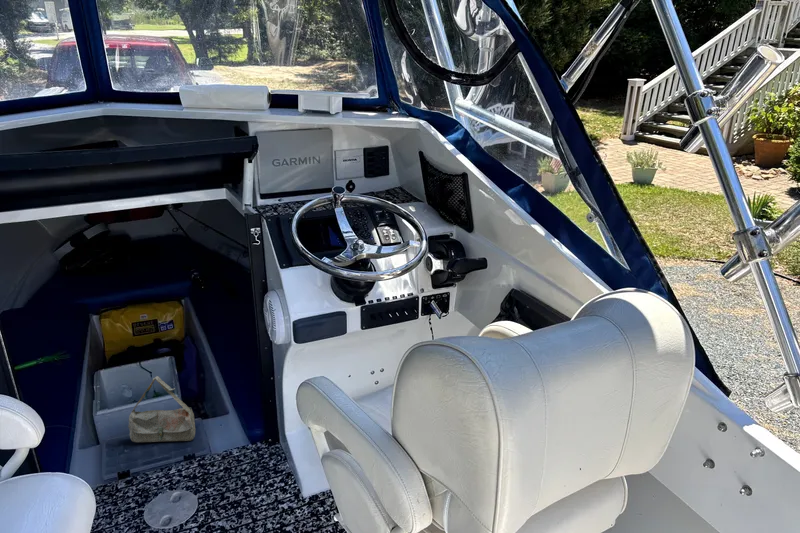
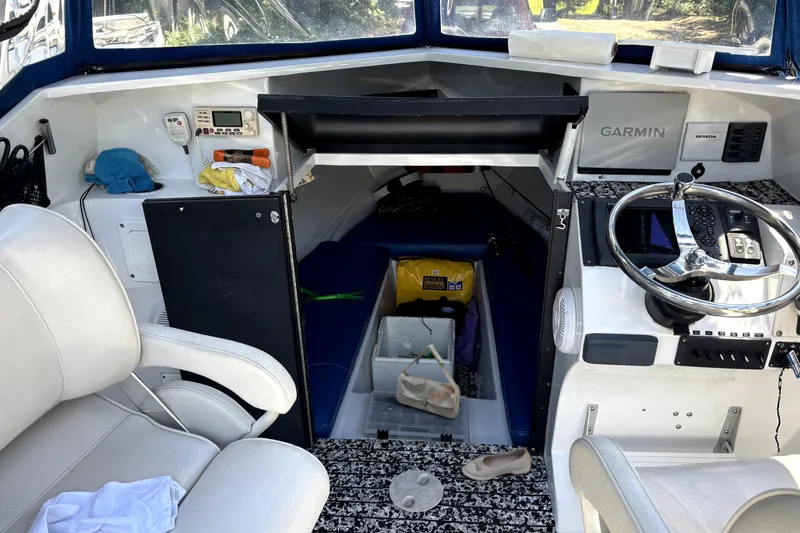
shoe: none [211,440,271,482] -> present [462,448,531,480]

